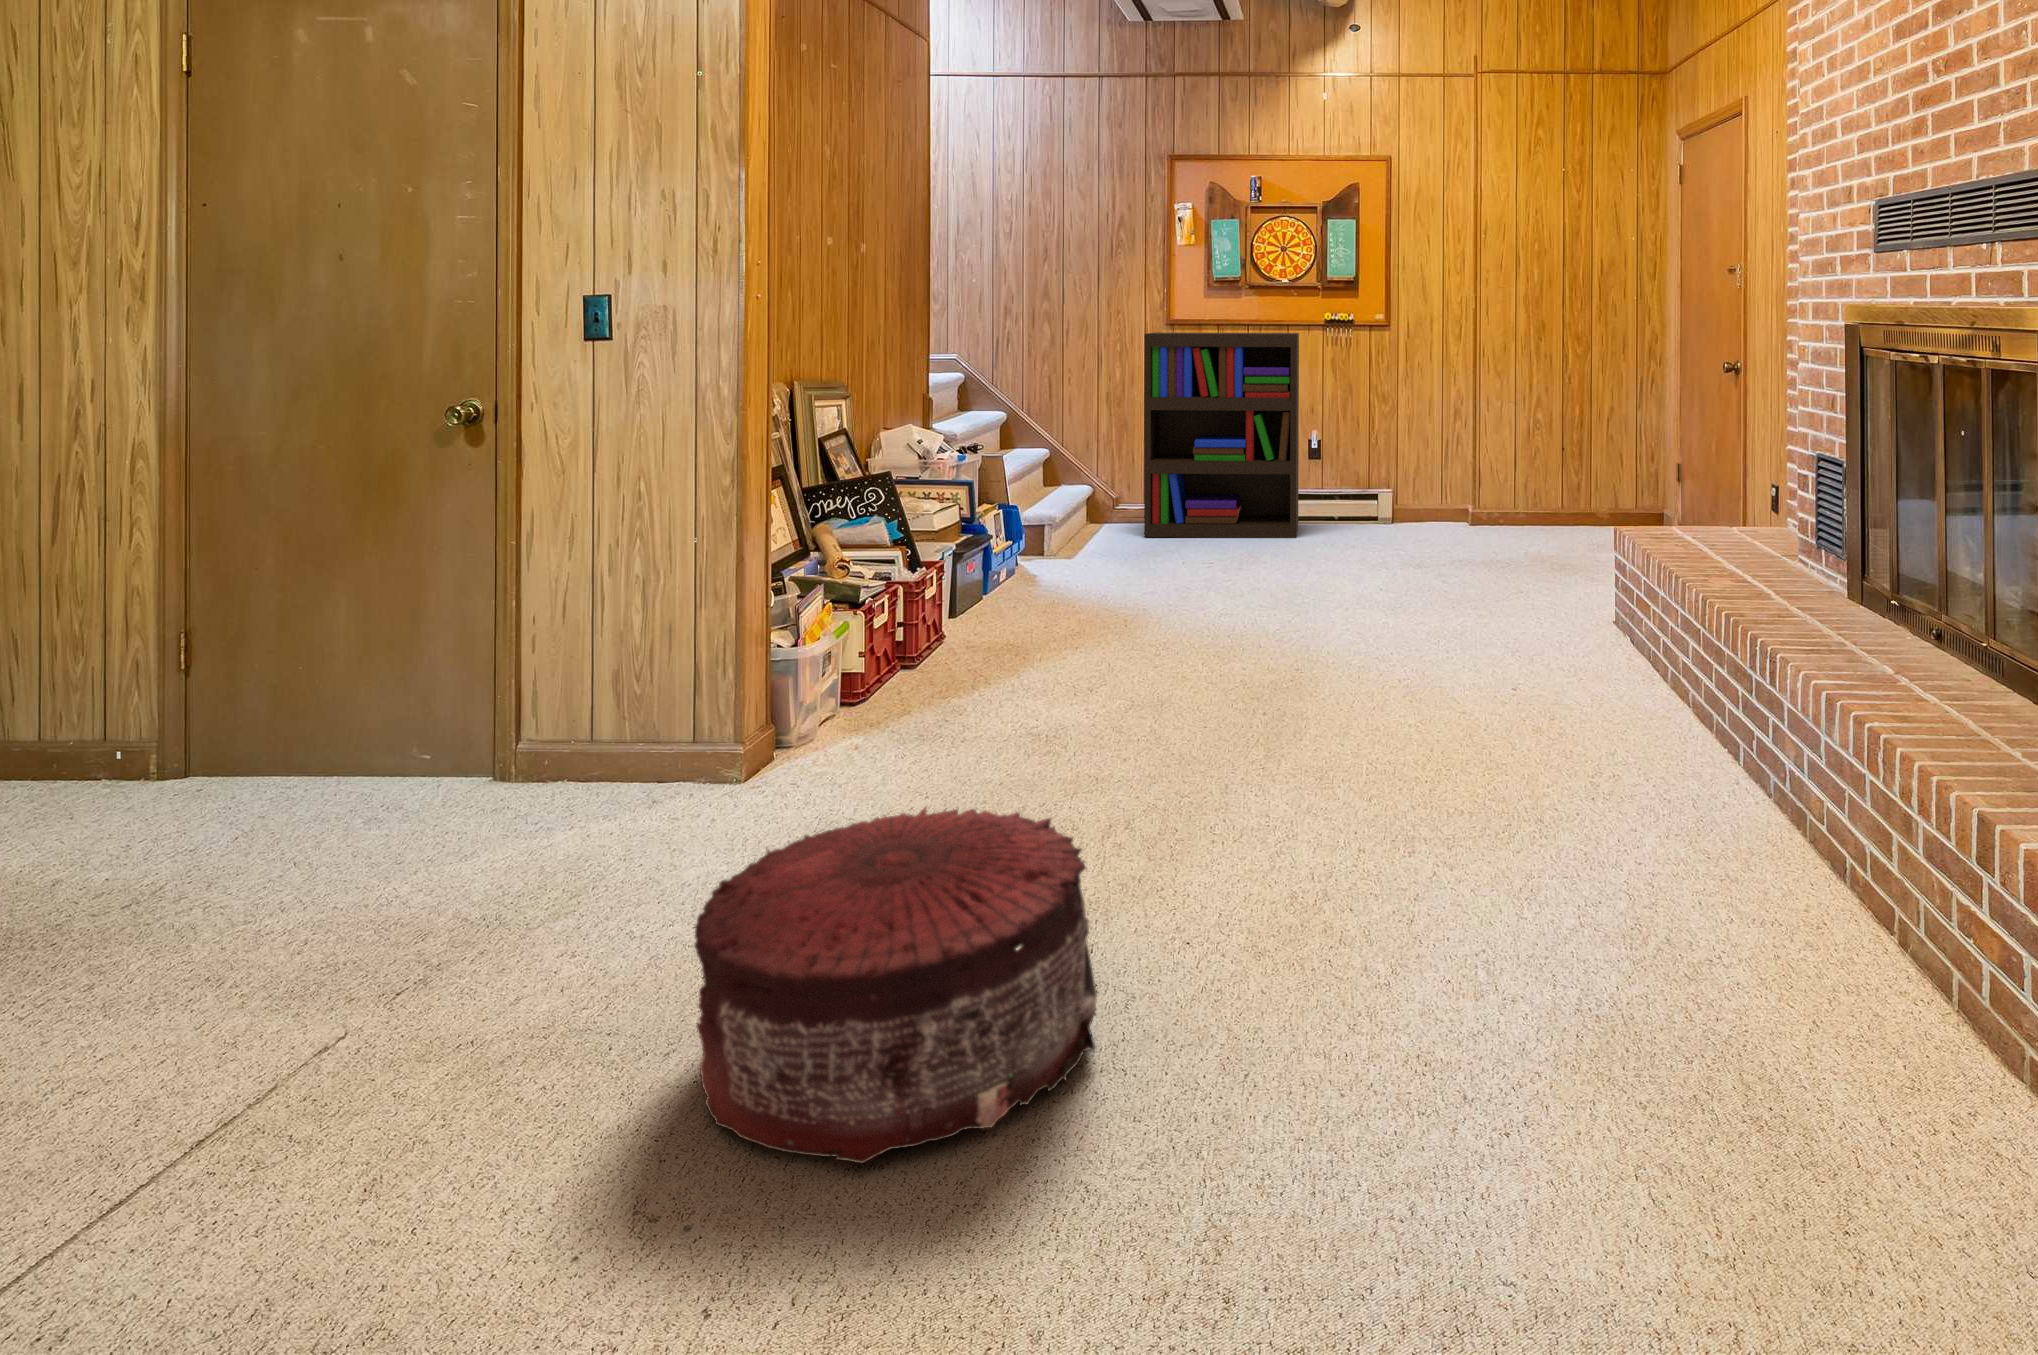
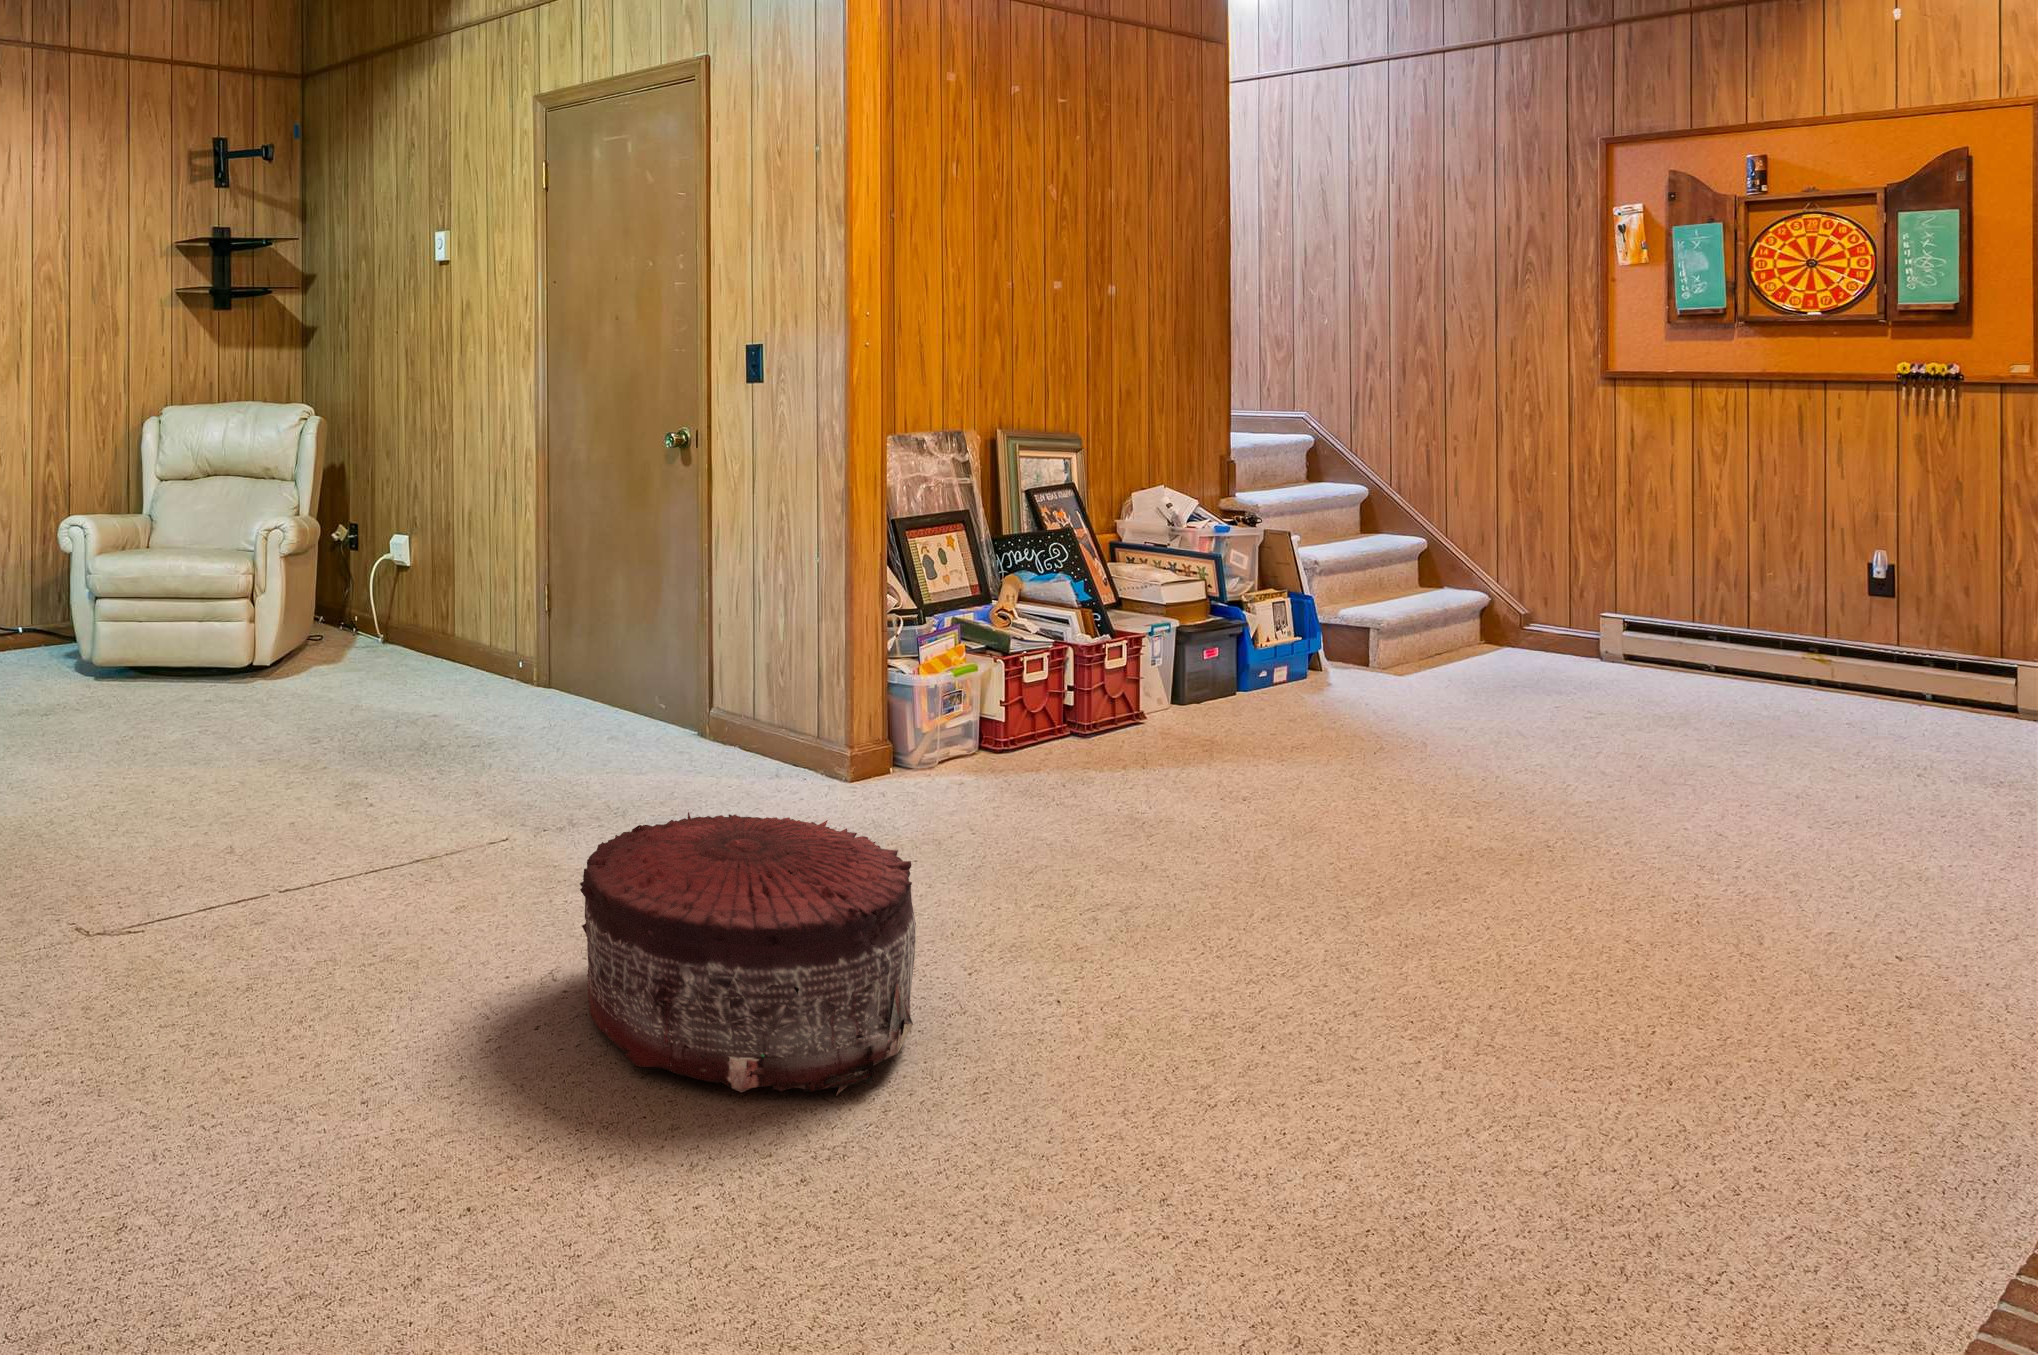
bookshelf: present [1144,332,1299,538] -> none [1544,387,1846,701]

